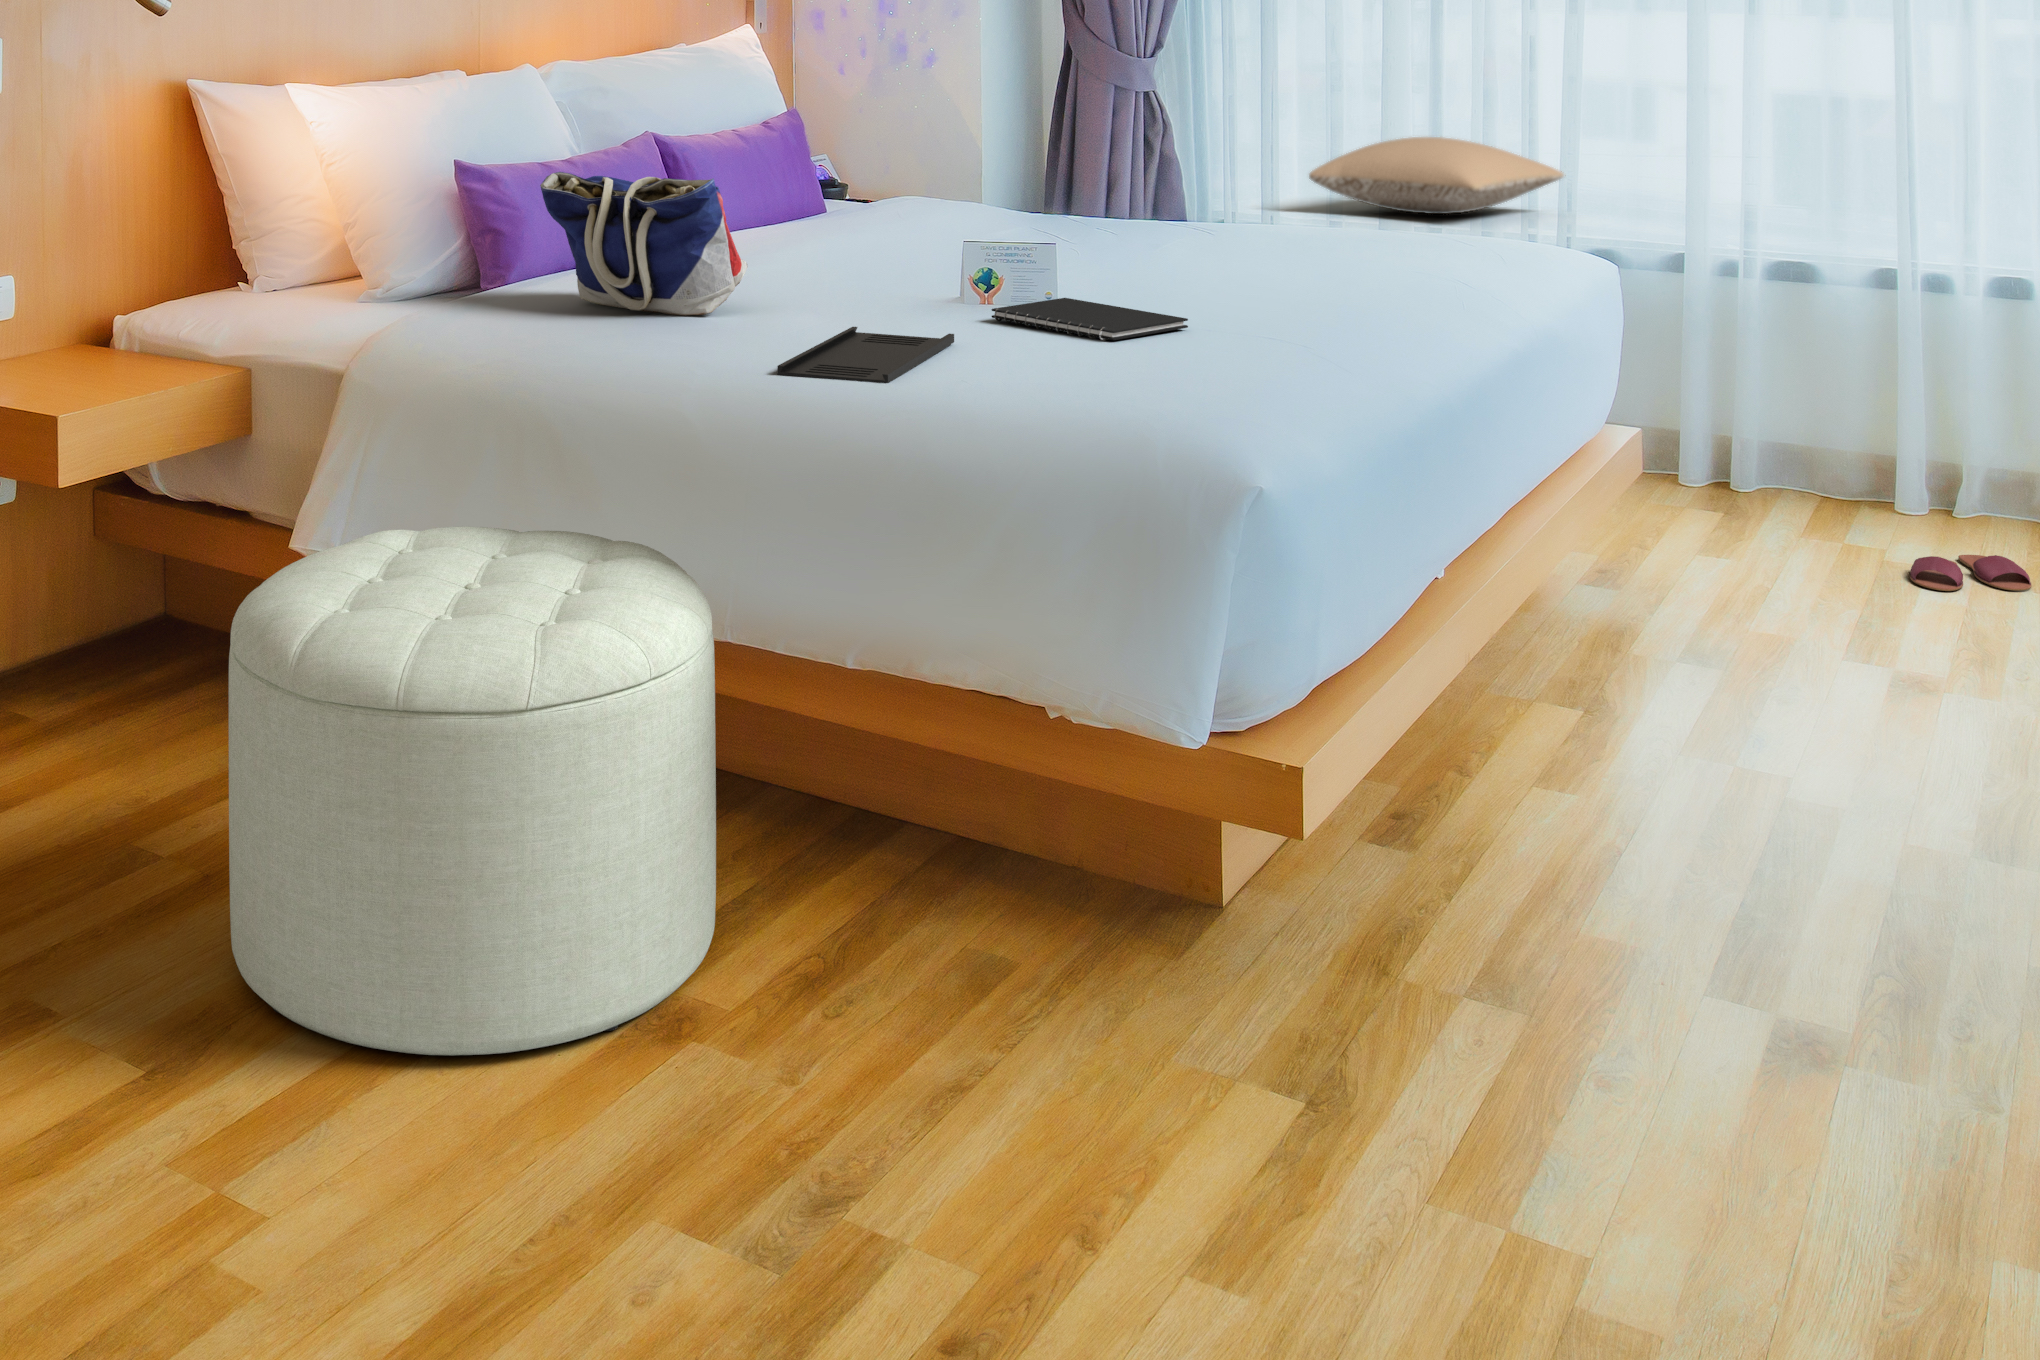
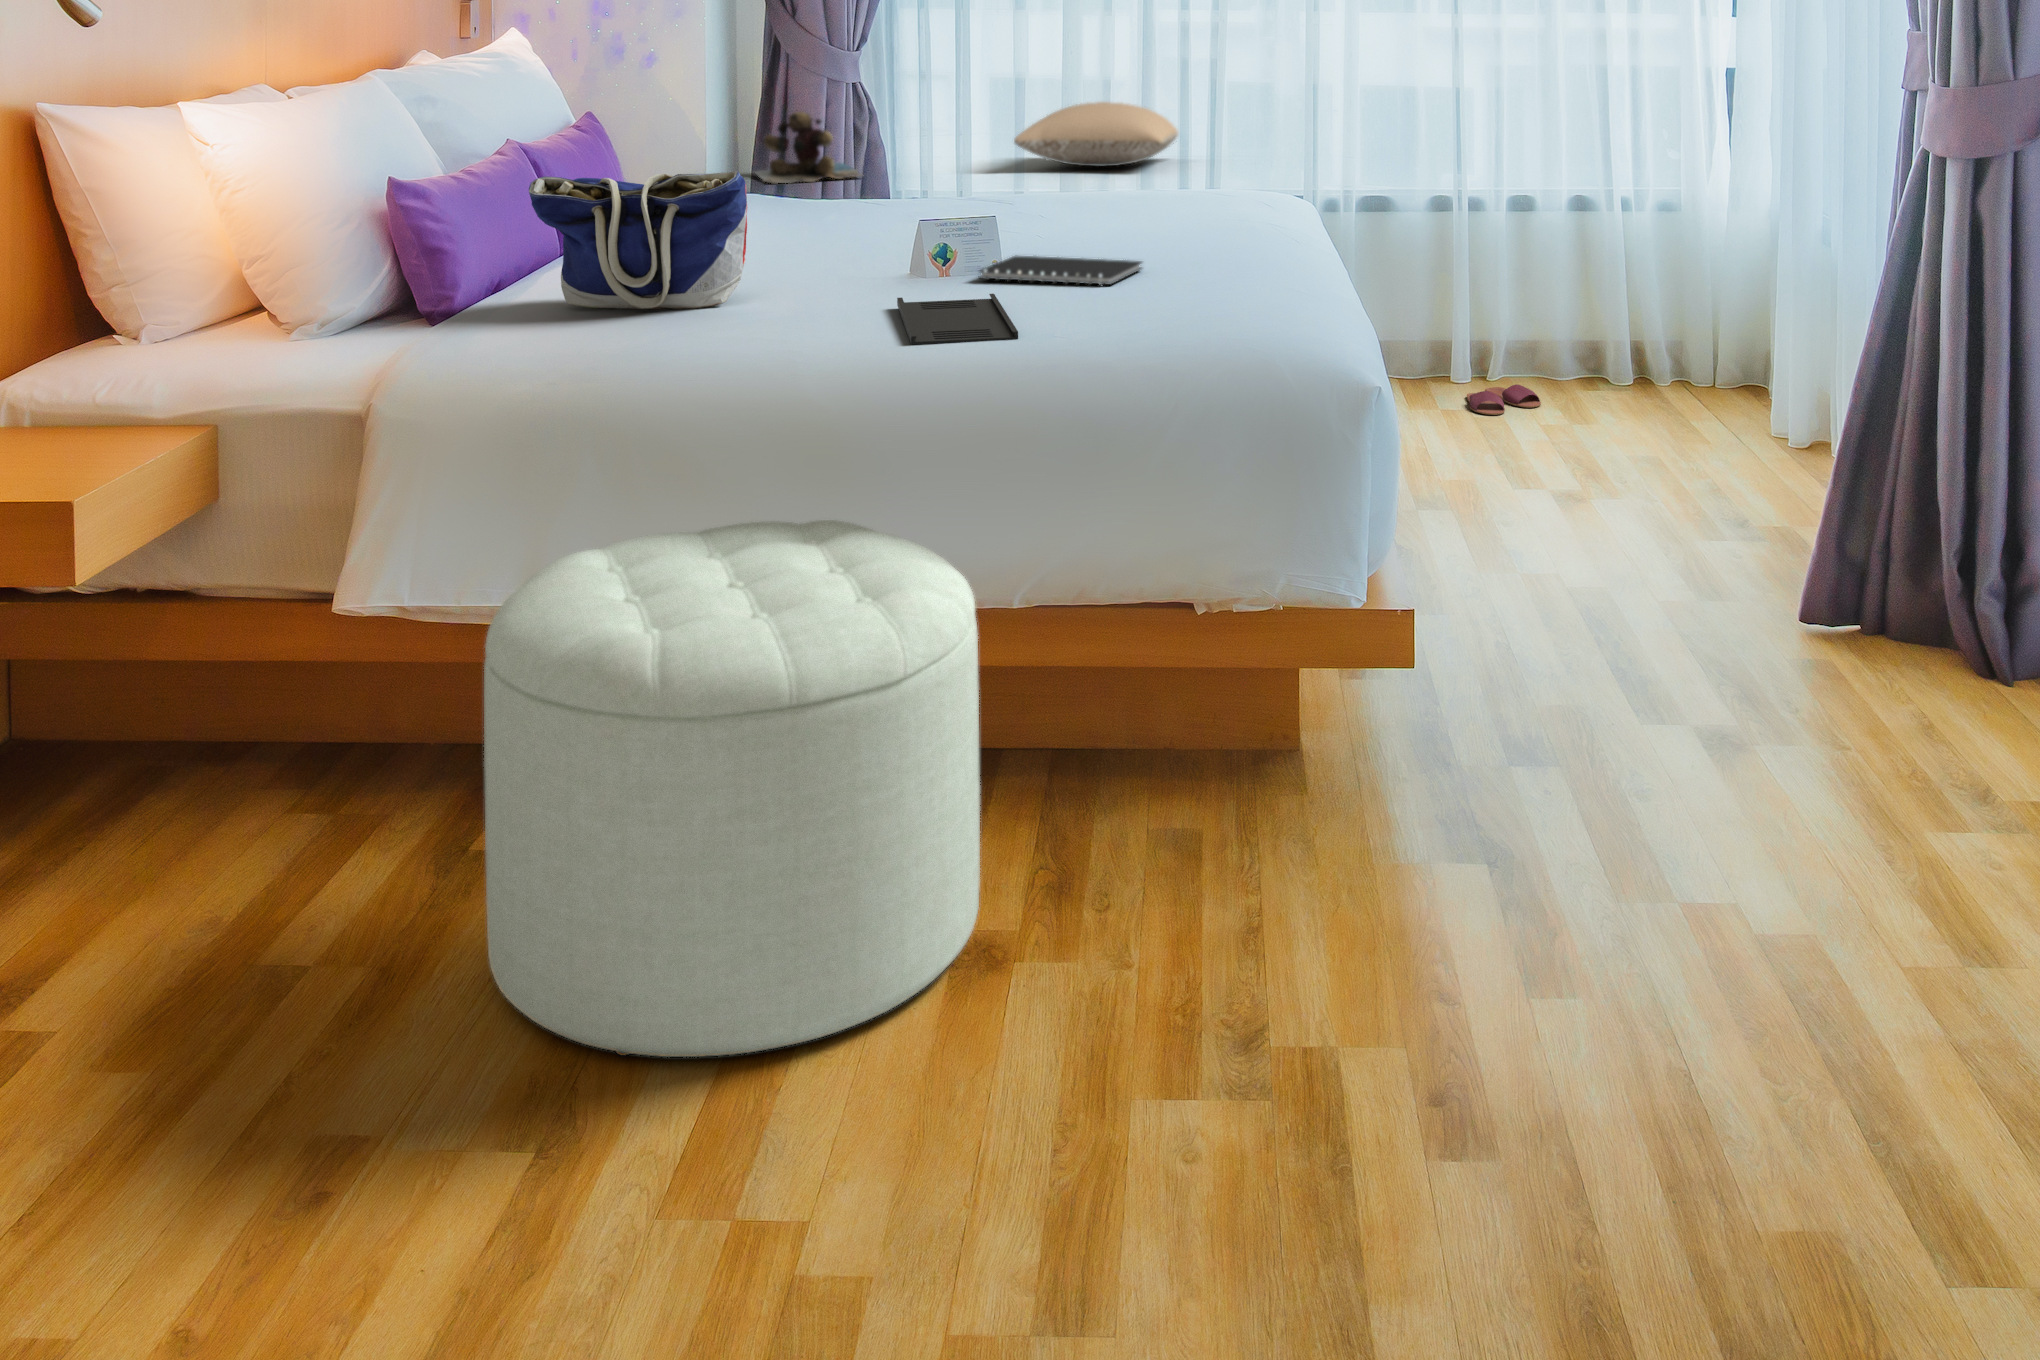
teddy bear: none [1033,126,1141,206] -> present [755,110,862,183]

